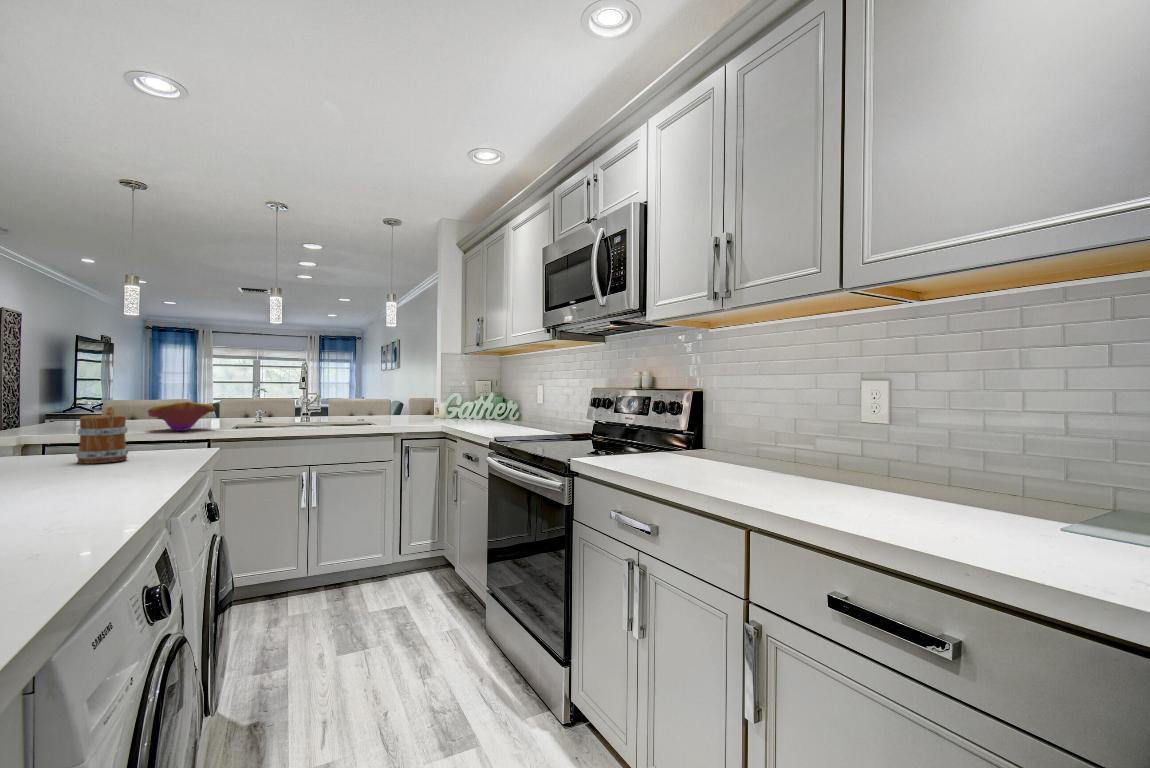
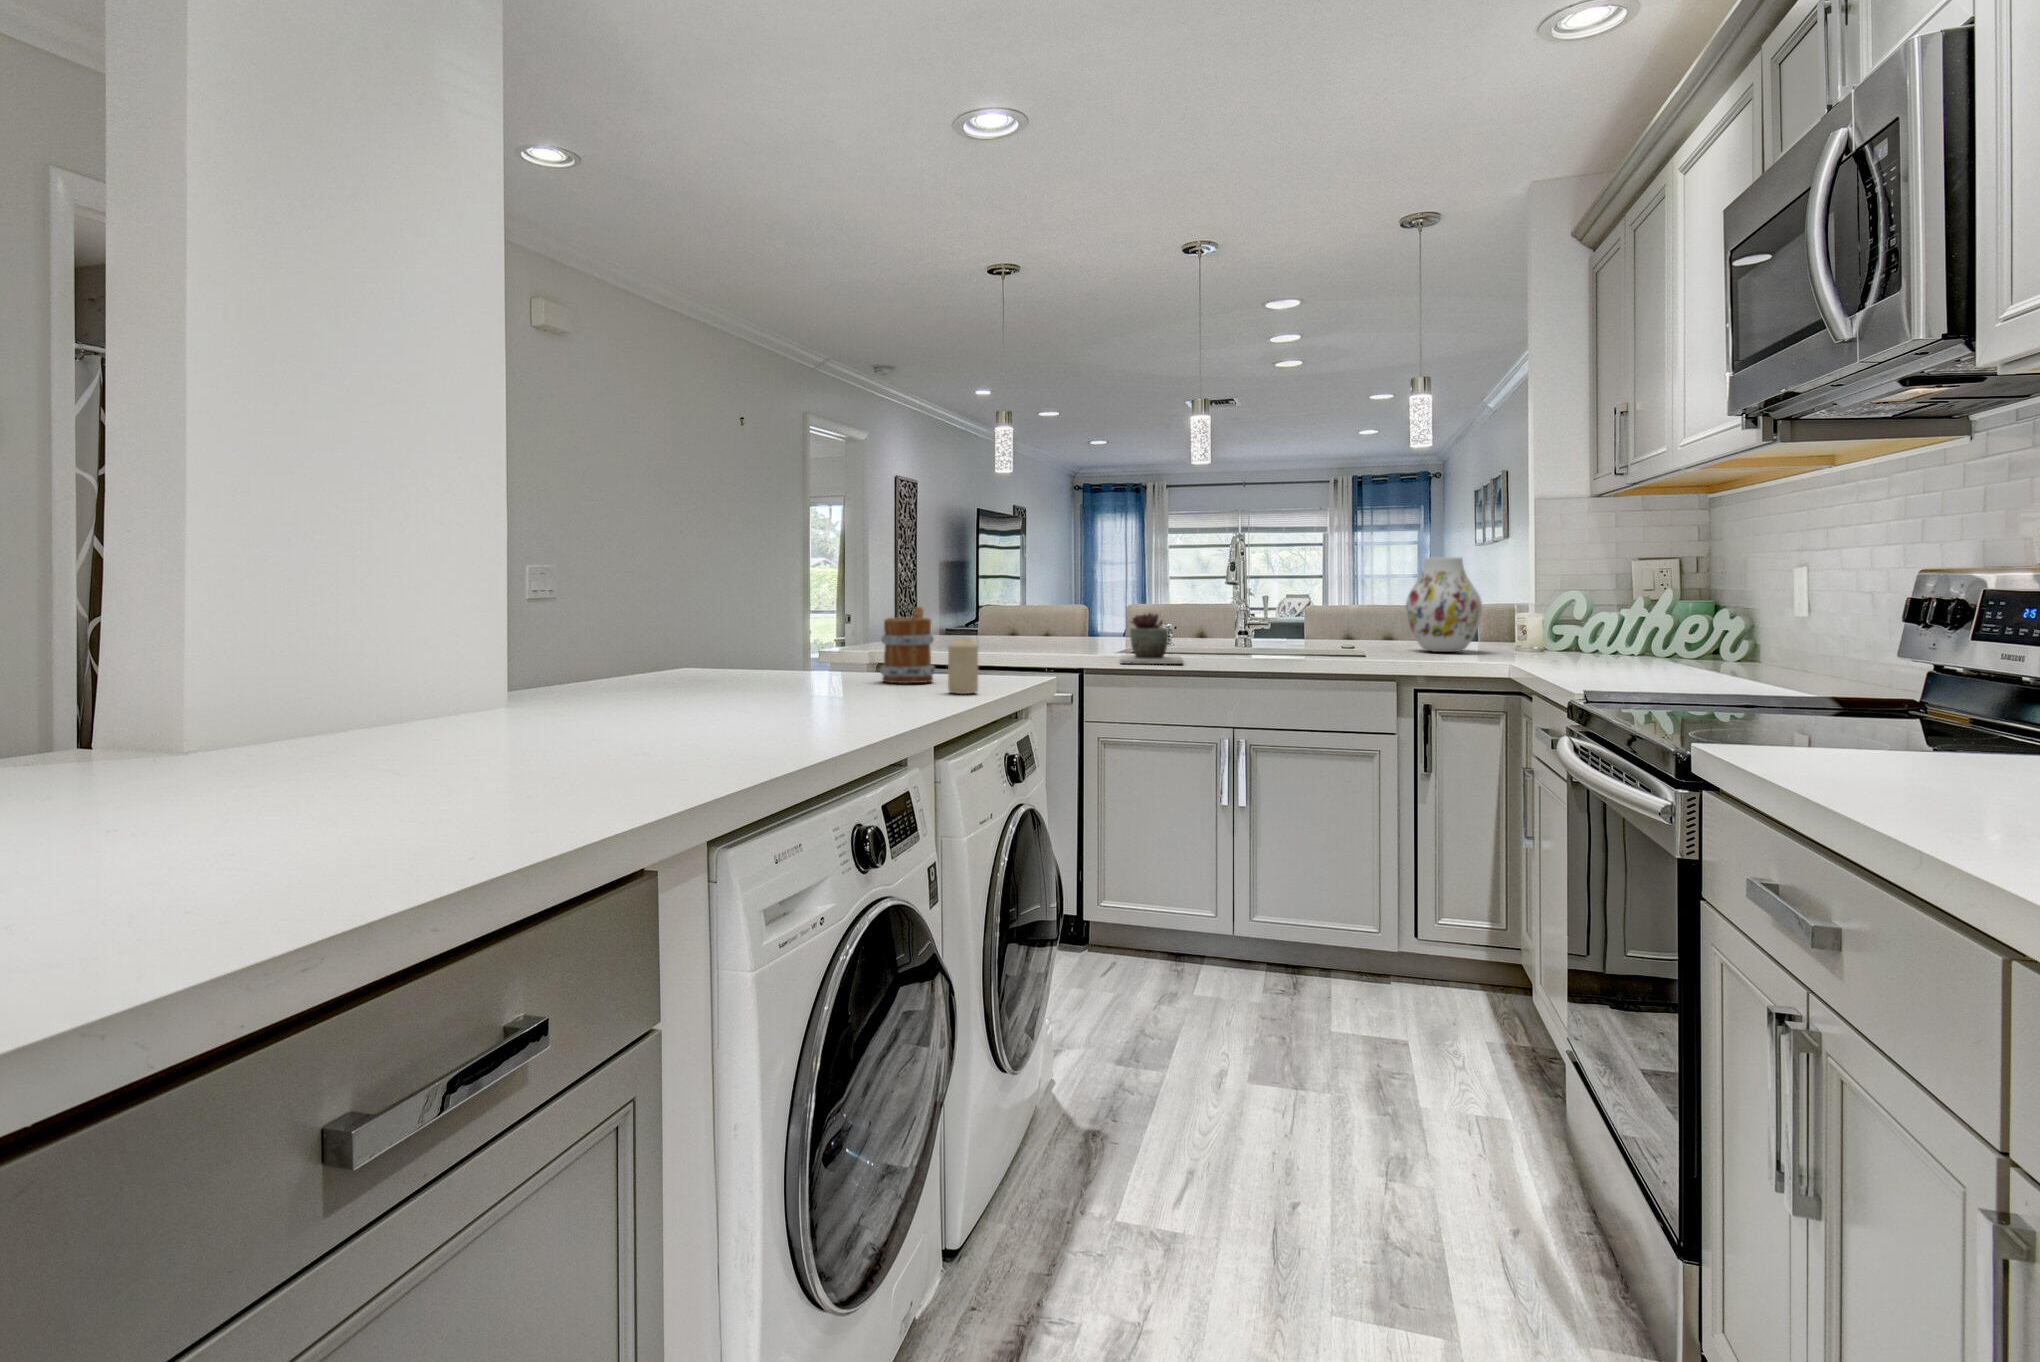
vase: none [385,377,418,420] -> present [1406,557,1482,652]
decorative bowl: present [148,402,216,431] -> none [1004,606,1094,653]
succulent plant: none [237,405,282,435] -> present [1120,613,1183,664]
candle: none [154,429,180,467] -> present [948,638,978,694]

